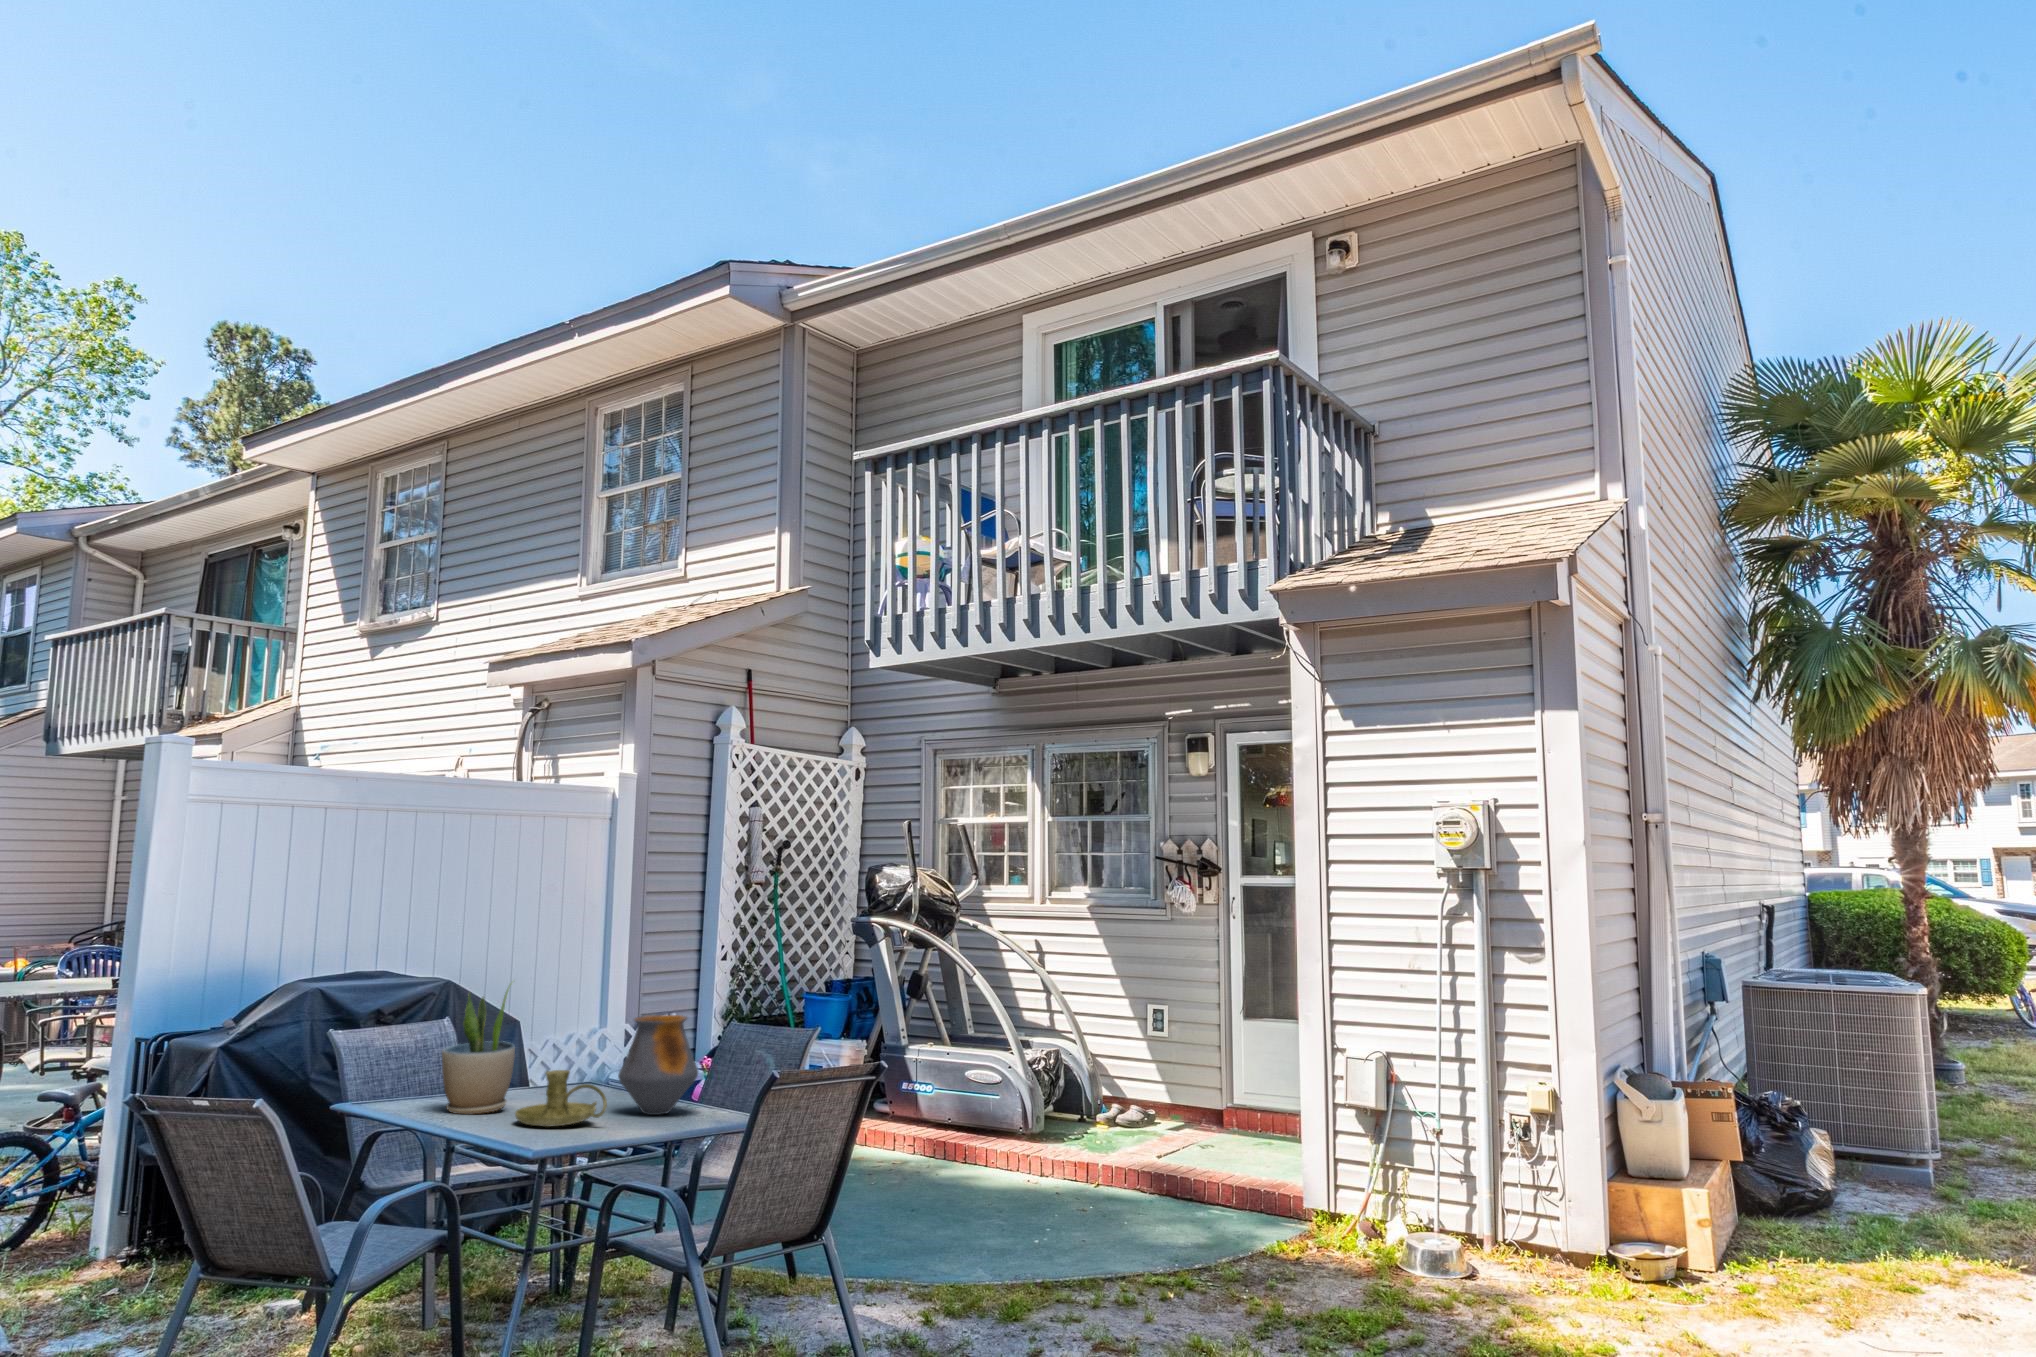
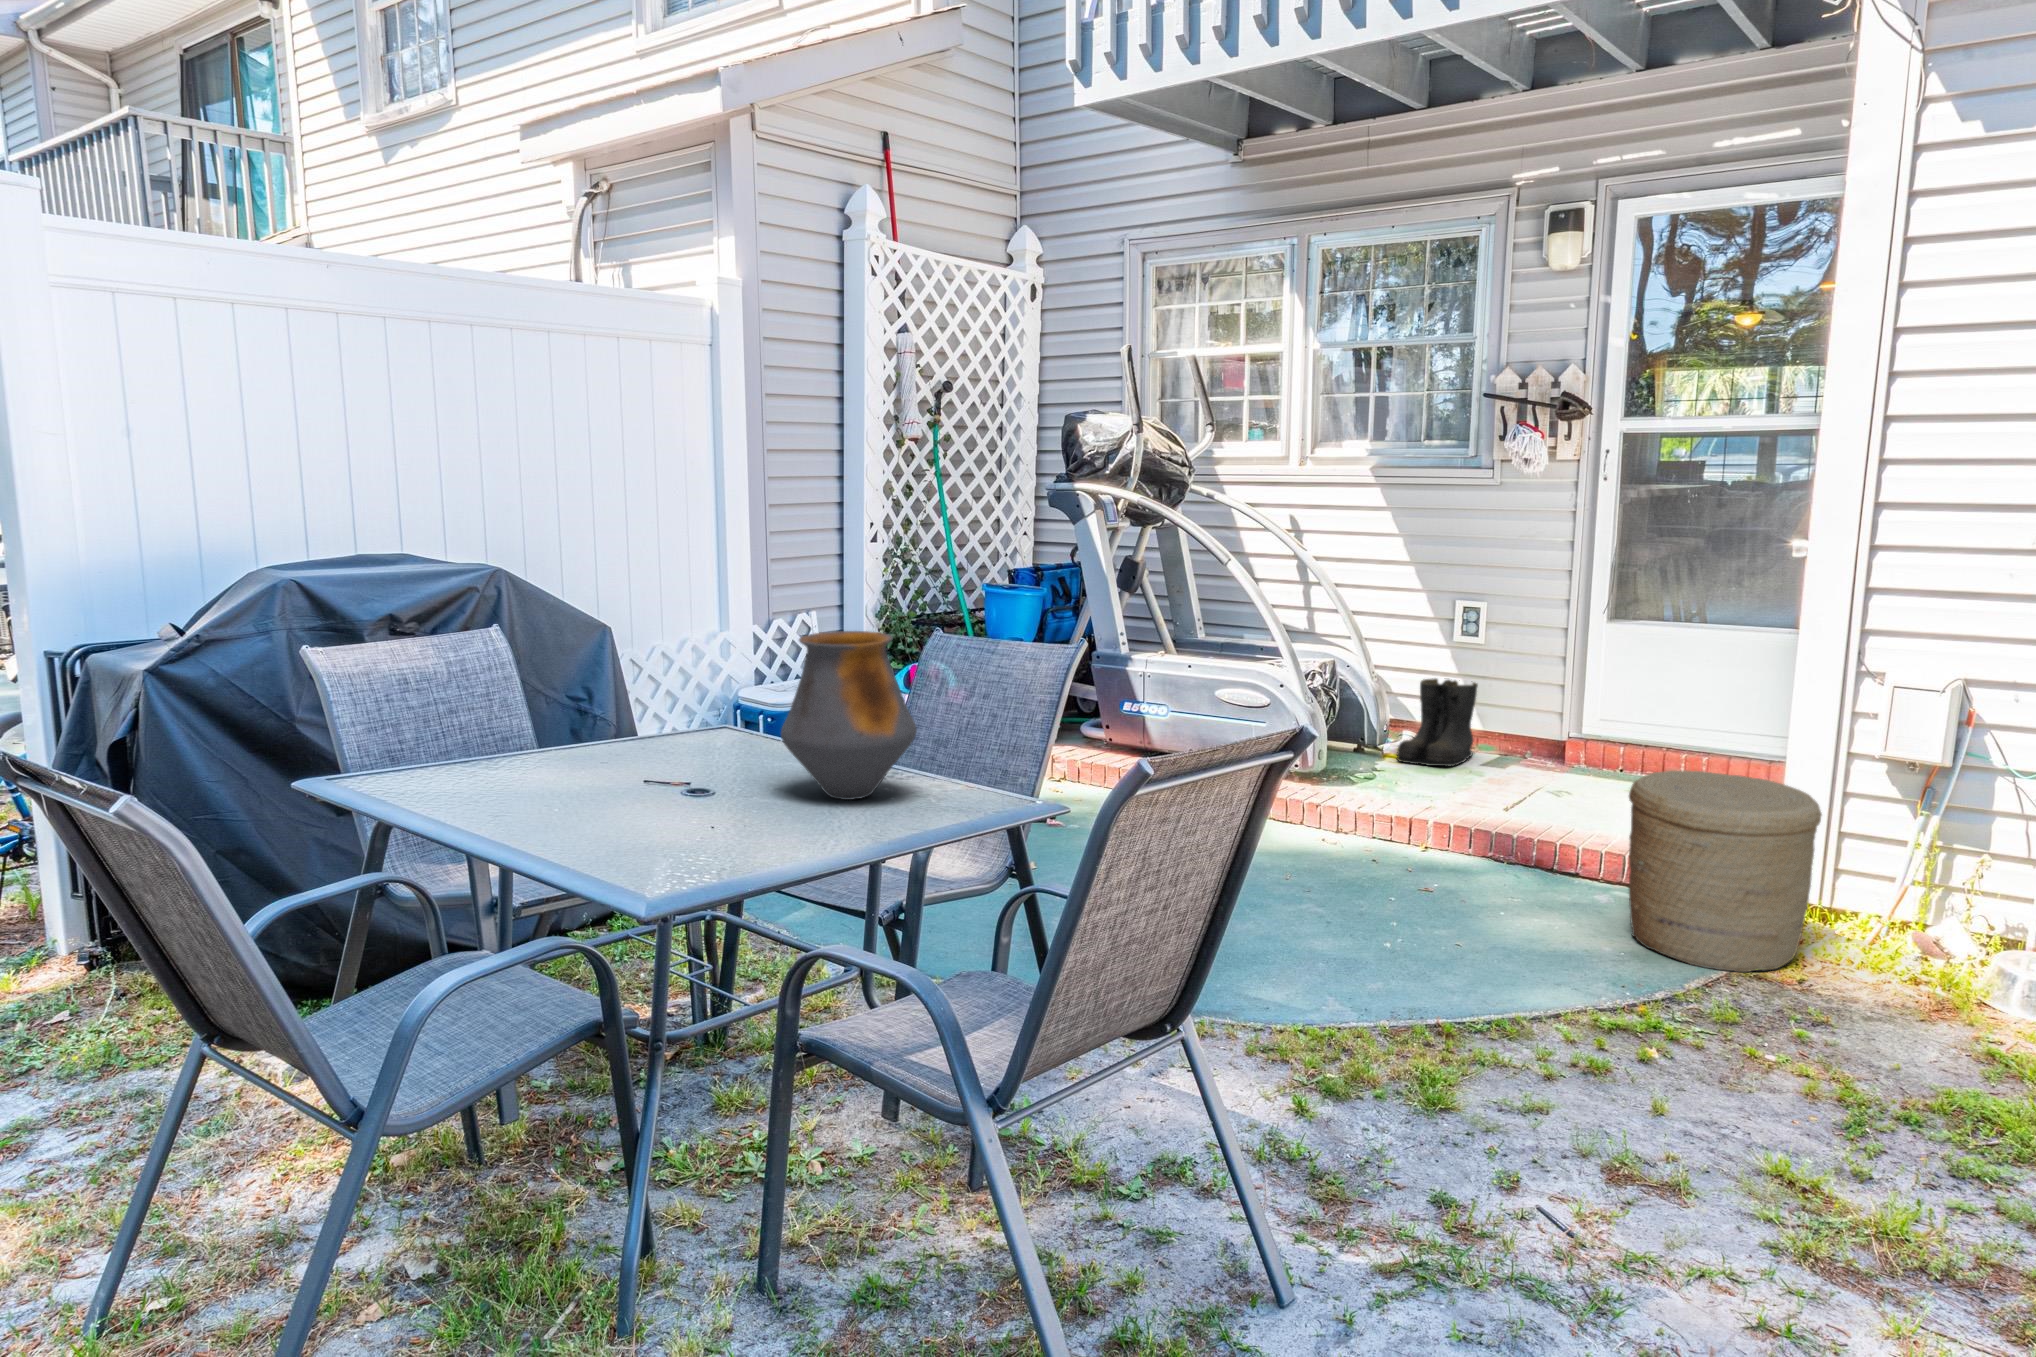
potted plant: present [442,988,515,1115] -> none [471,571,599,805]
boots: none [1105,1064,1168,1132] -> present [1397,678,1478,766]
candle holder: present [515,1070,607,1127] -> none [608,734,774,838]
woven basket: none [1195,1116,1307,1253] -> present [1629,770,1822,972]

